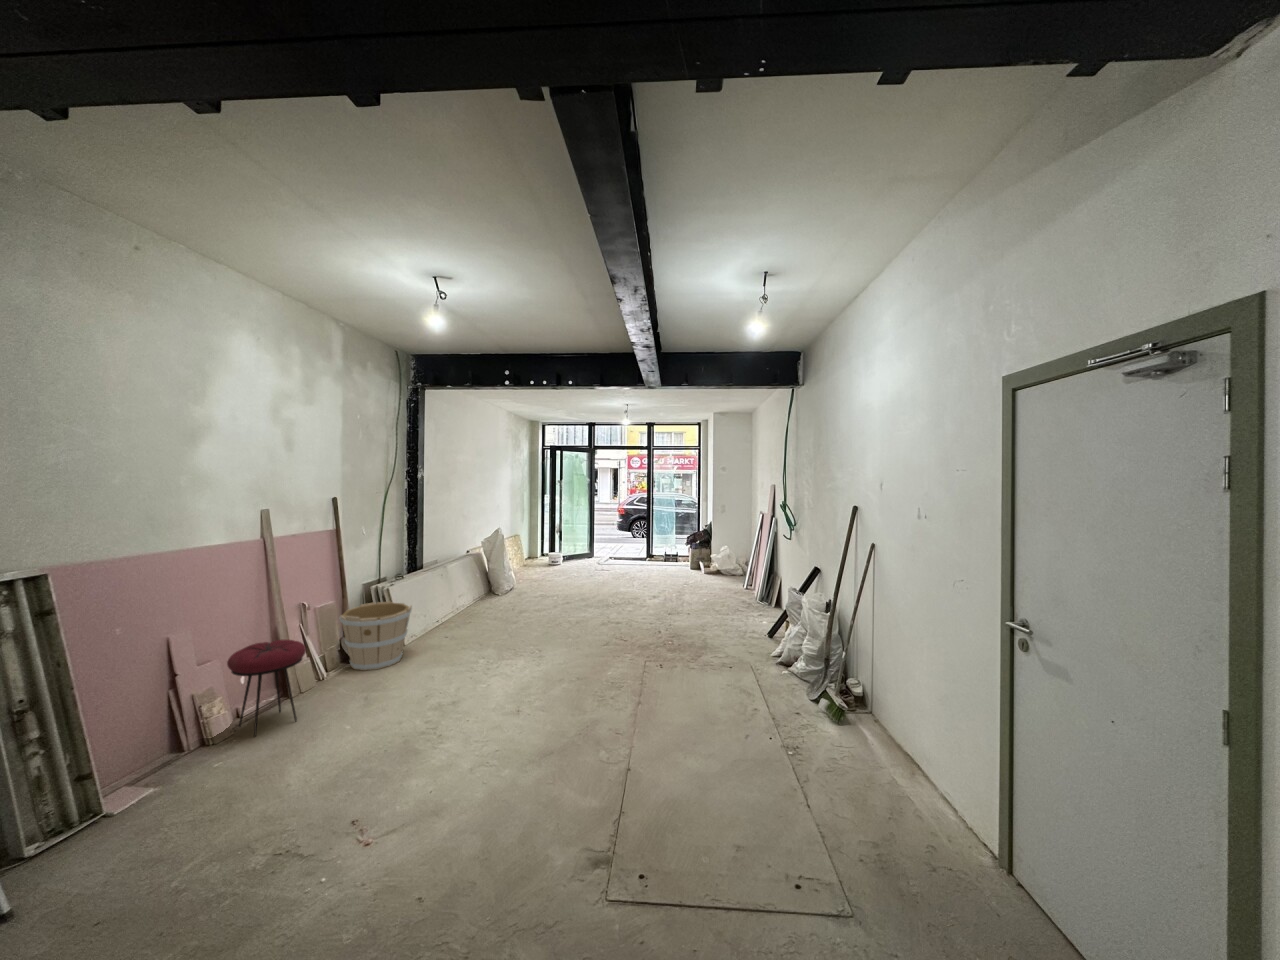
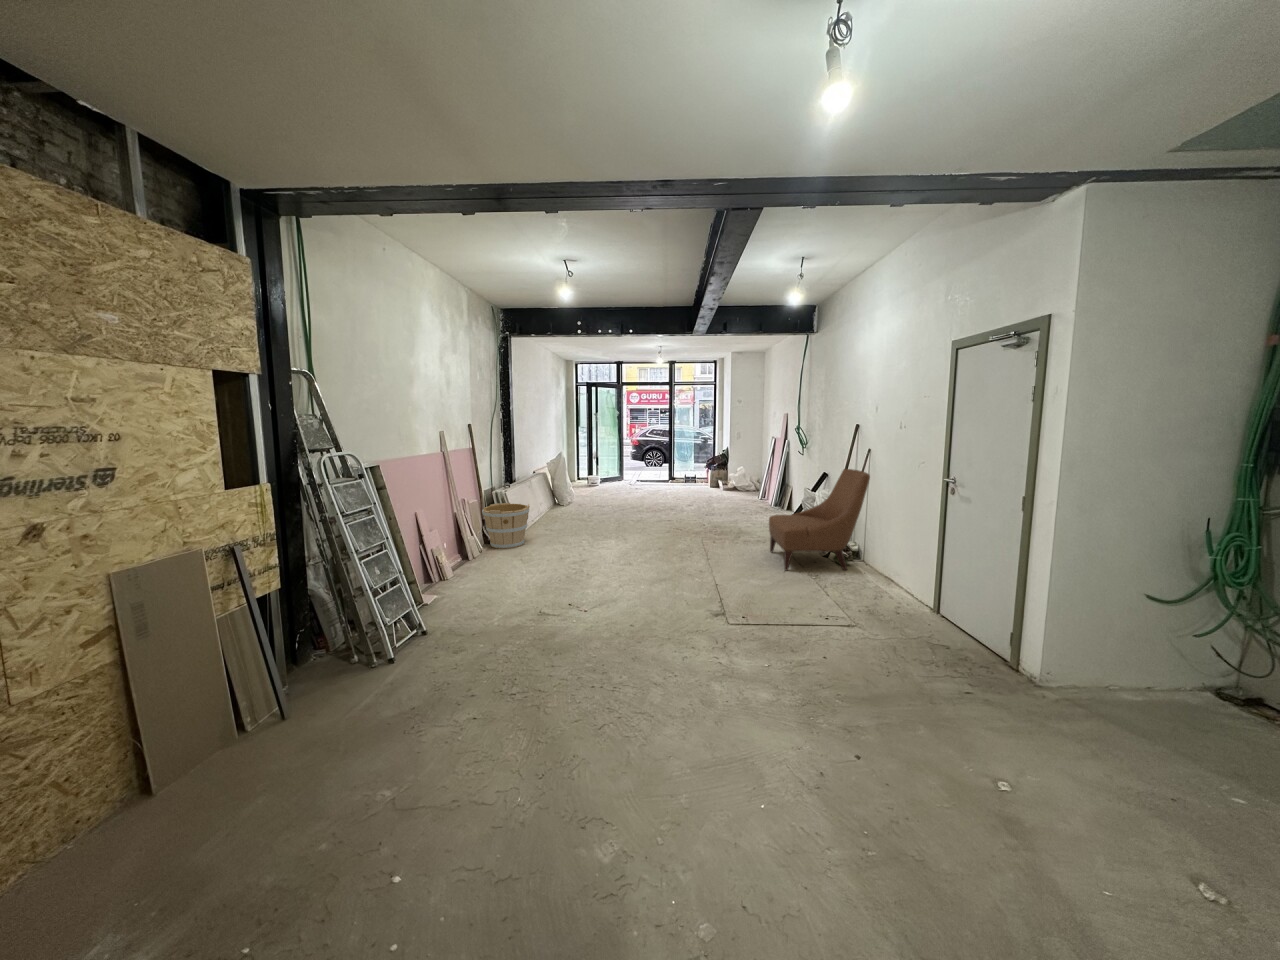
chair: none [731,570,874,737] -> present [769,469,870,570]
stool: present [227,640,306,737] -> none [444,520,488,578]

